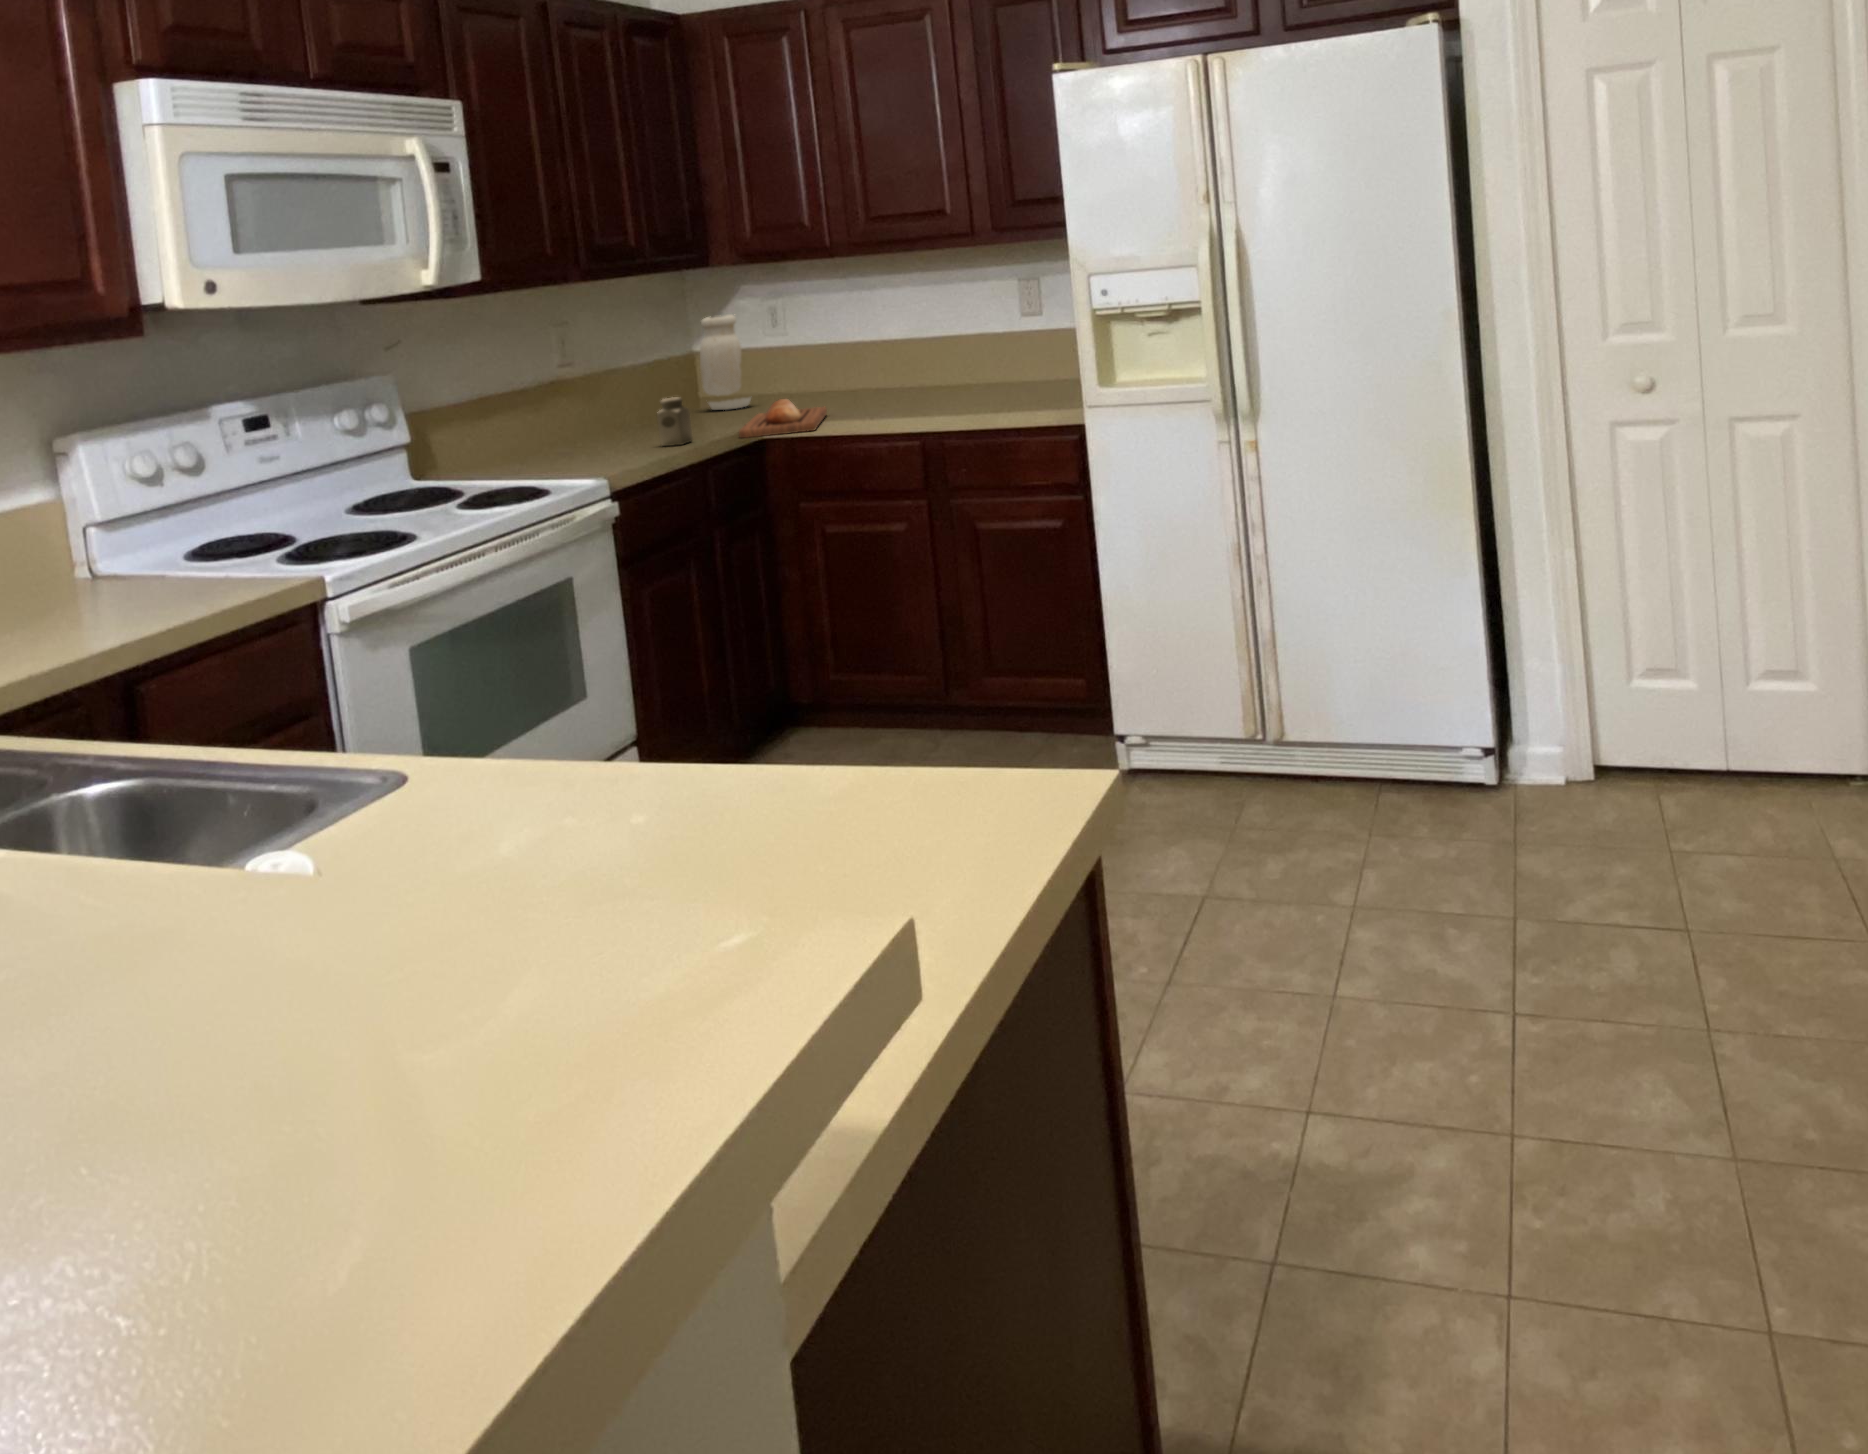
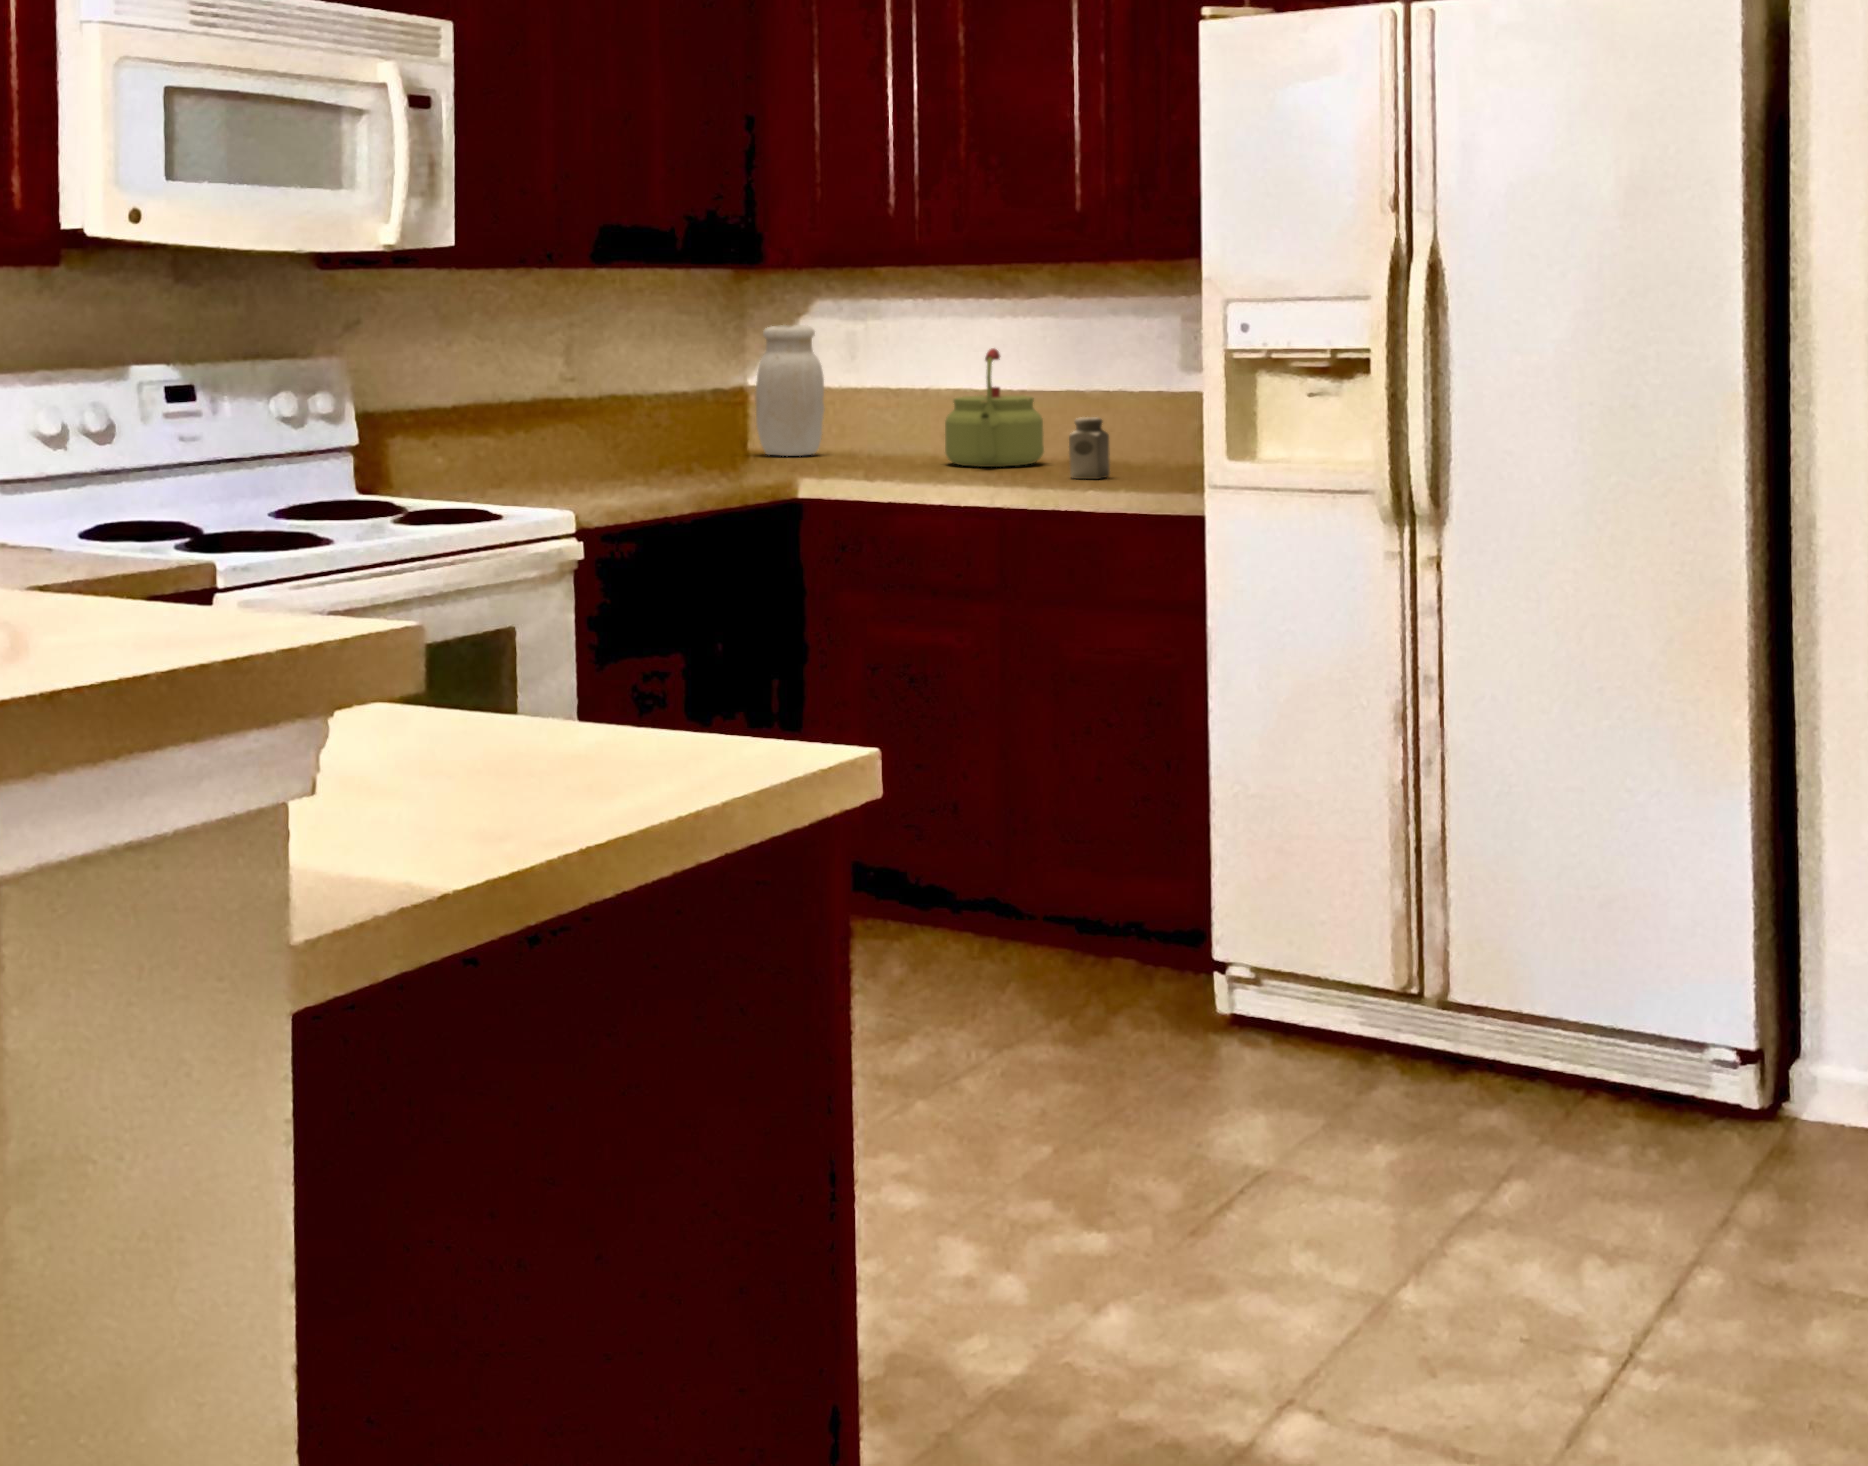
kettle: none [847,319,920,404] -> present [945,348,1044,467]
salt shaker: present [657,397,693,446] -> present [1069,417,1110,479]
bread loaf: present [739,399,827,438] -> none [769,443,903,487]

